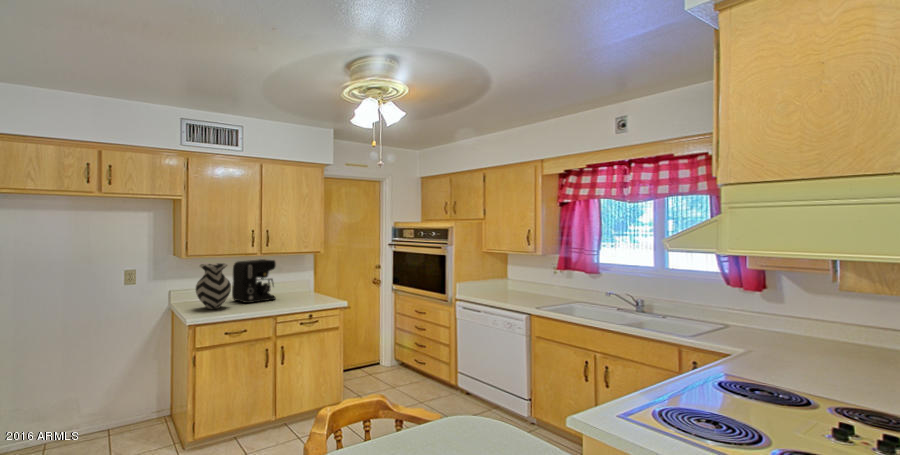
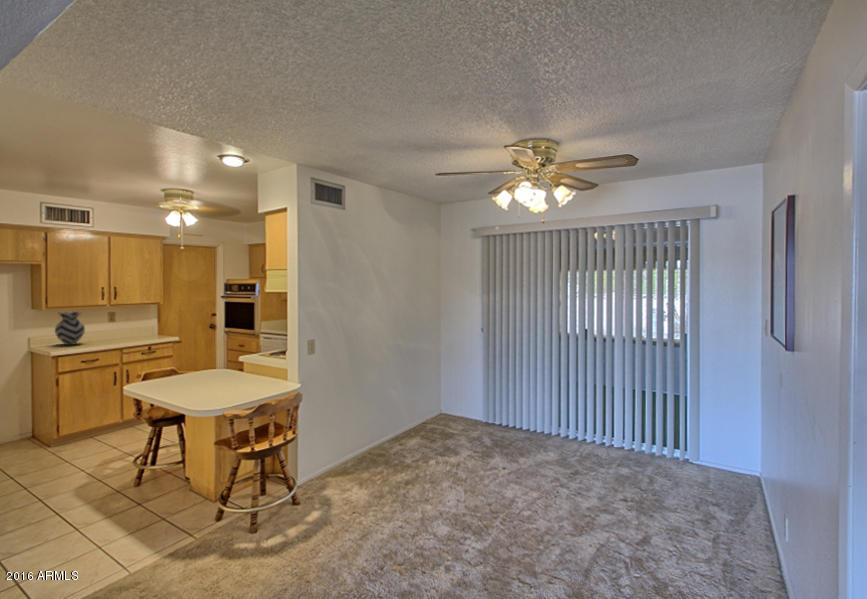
coffee maker: present [232,259,276,303] -> none [85,309,123,341]

